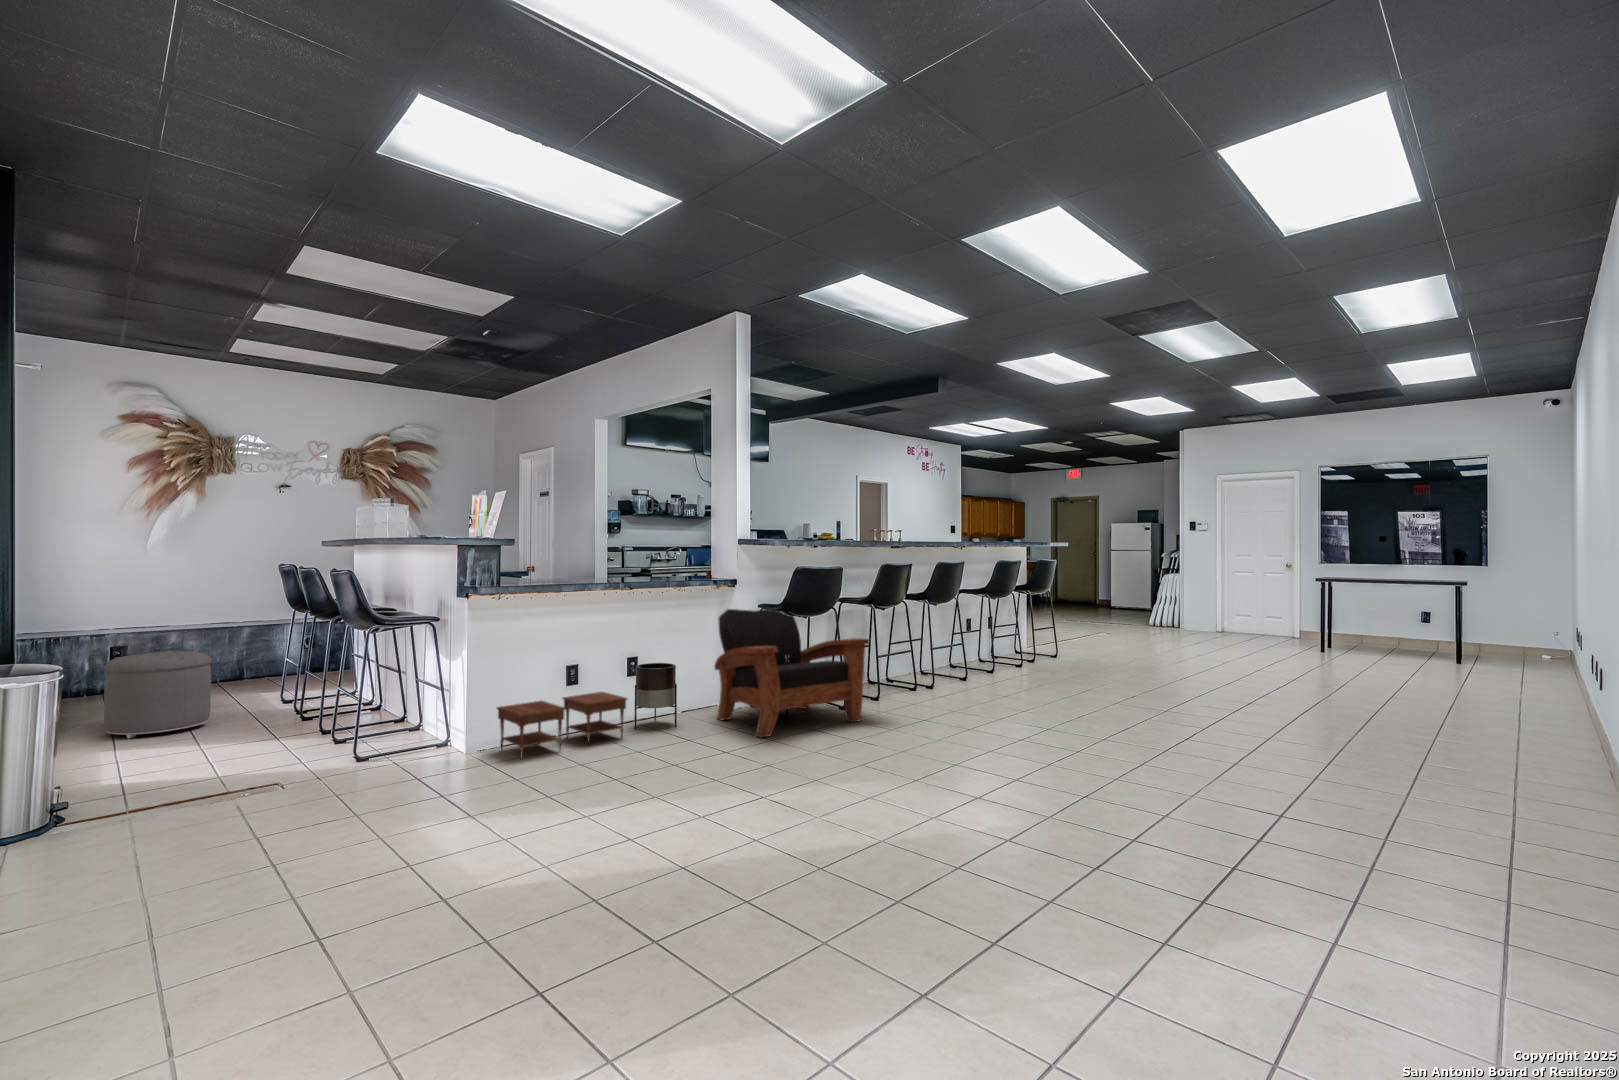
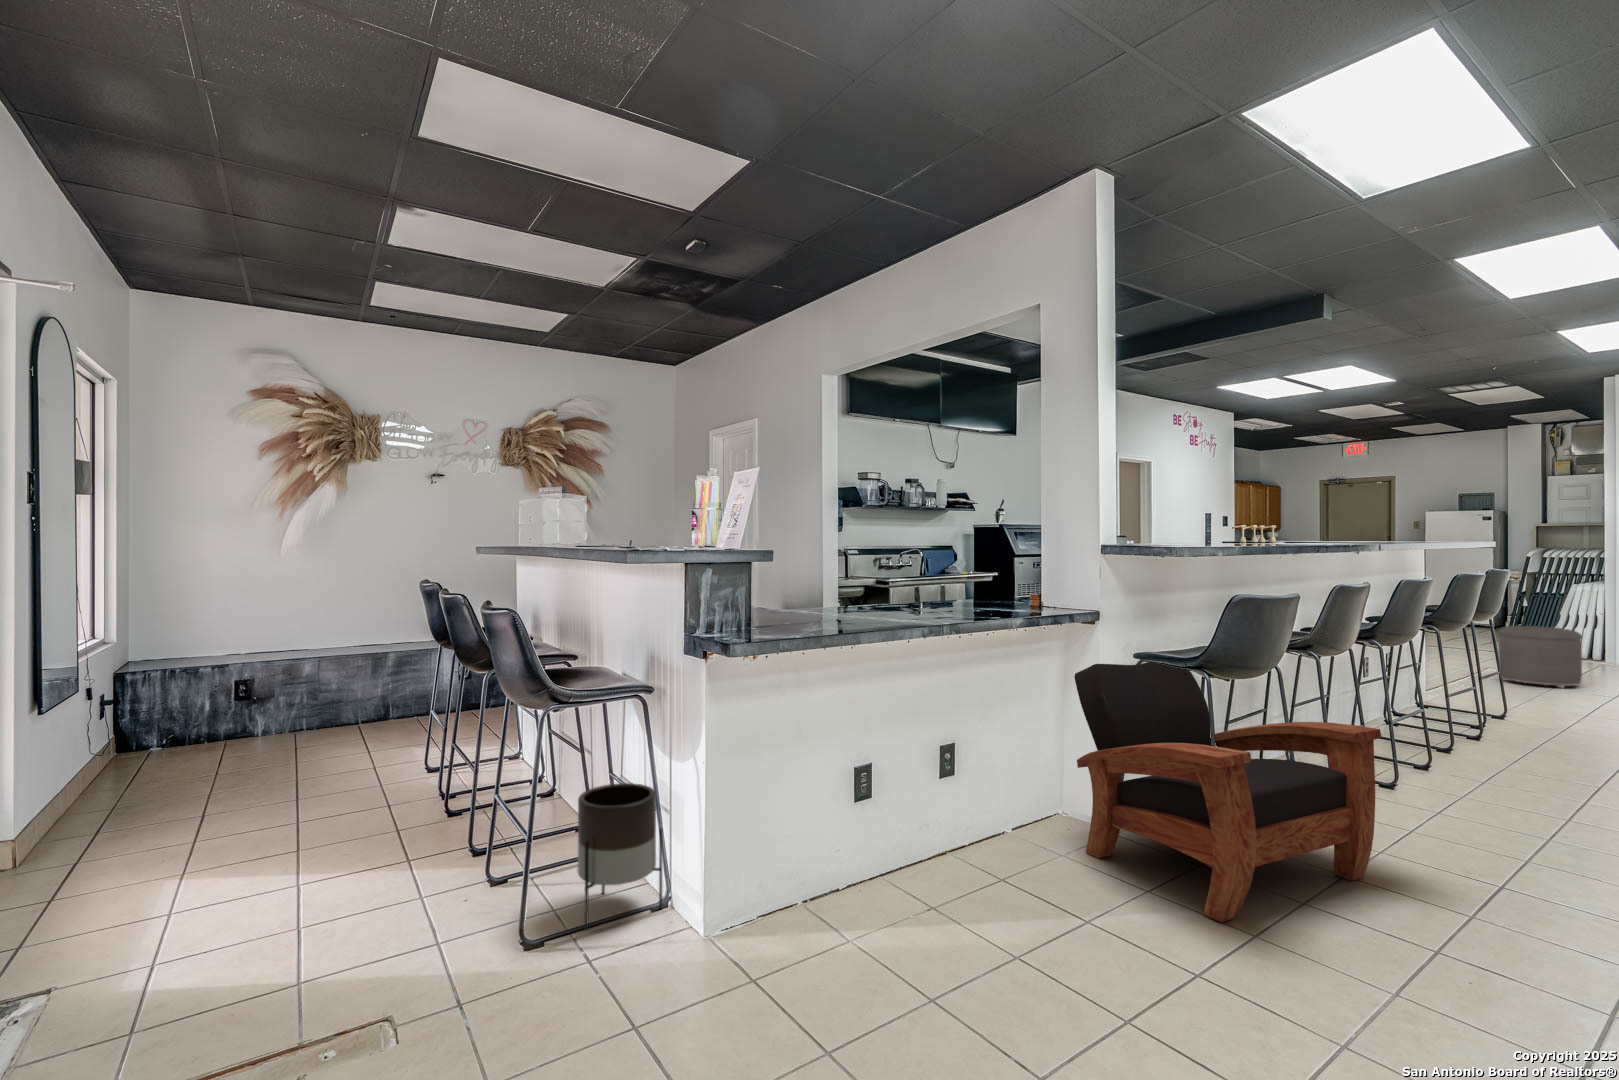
ottoman: present [104,651,212,738] -> present [1499,626,1582,688]
planter: present [635,663,677,729] -> present [578,783,662,930]
side table: present [497,692,627,758] -> none [752,808,965,962]

